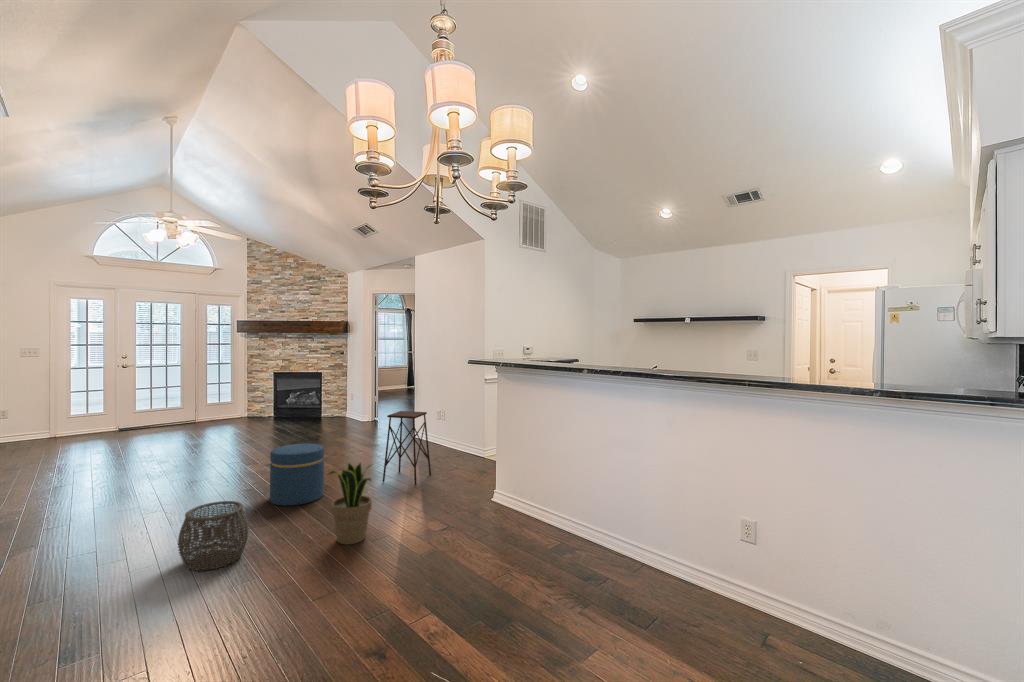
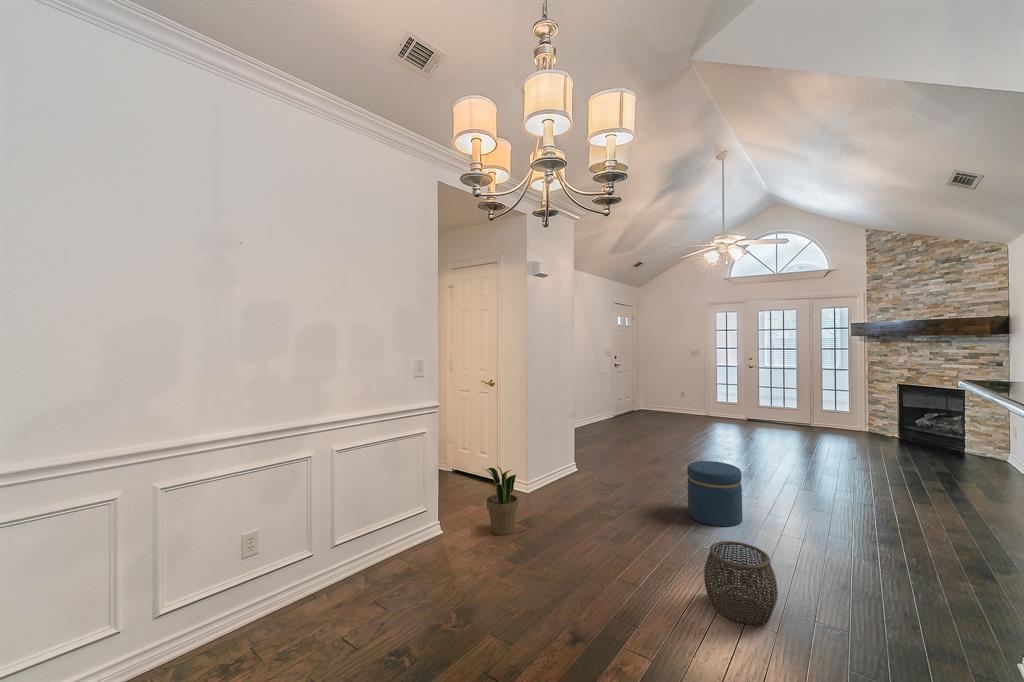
side table: present [383,411,431,485] -> none [813,460,903,575]
potted plant: present [328,463,372,544] -> present [484,466,519,535]
woven basket: present [178,501,249,571] -> present [704,541,778,625]

